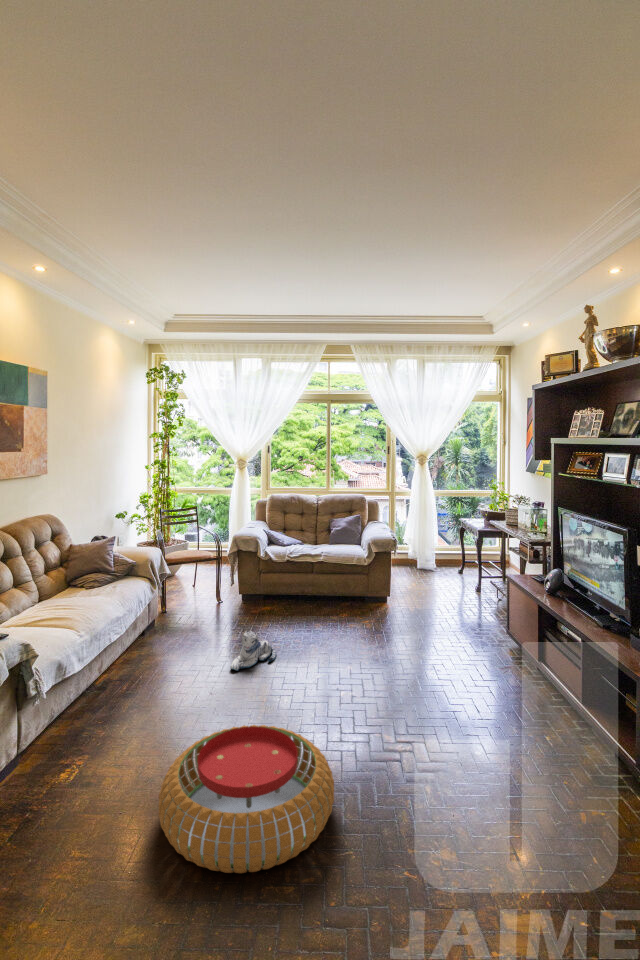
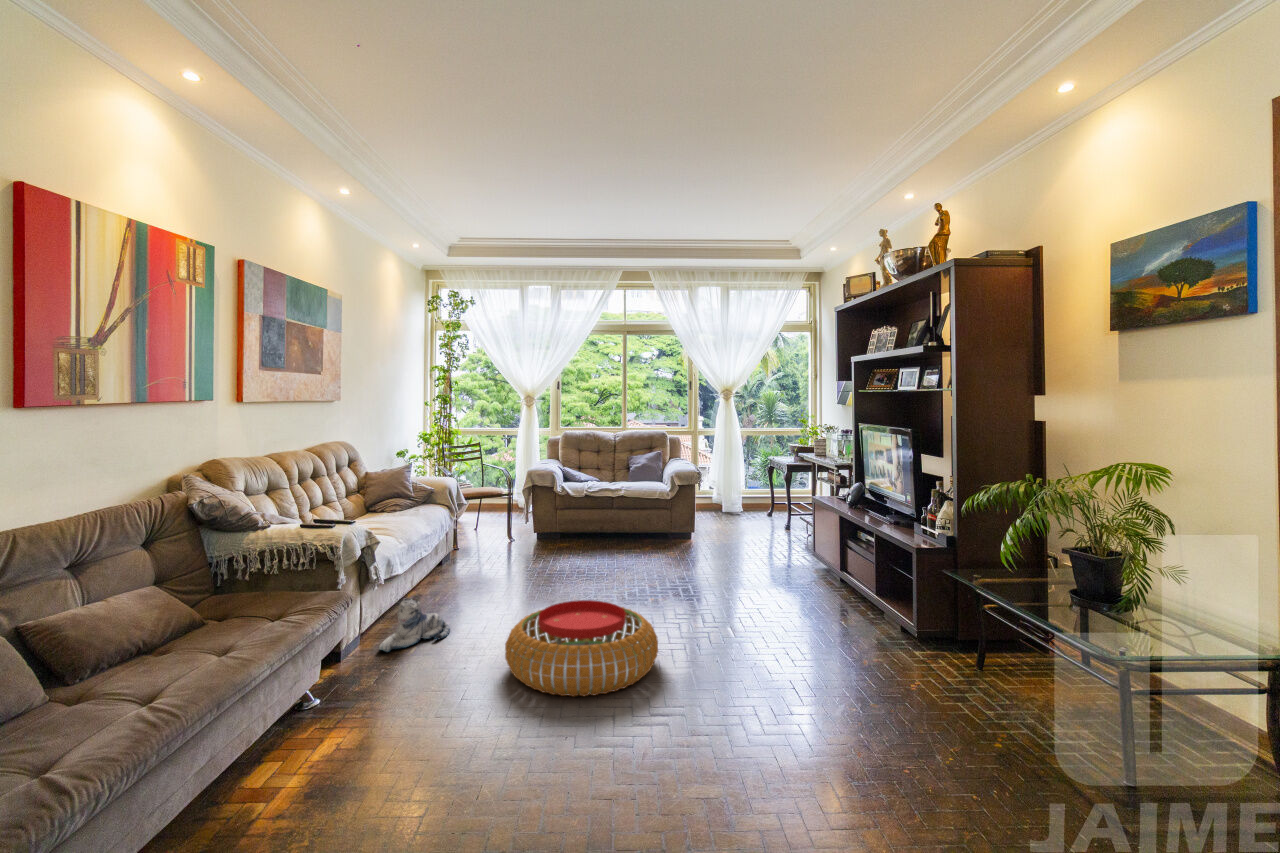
plush toy: present [230,631,276,671] -> present [379,599,450,652]

